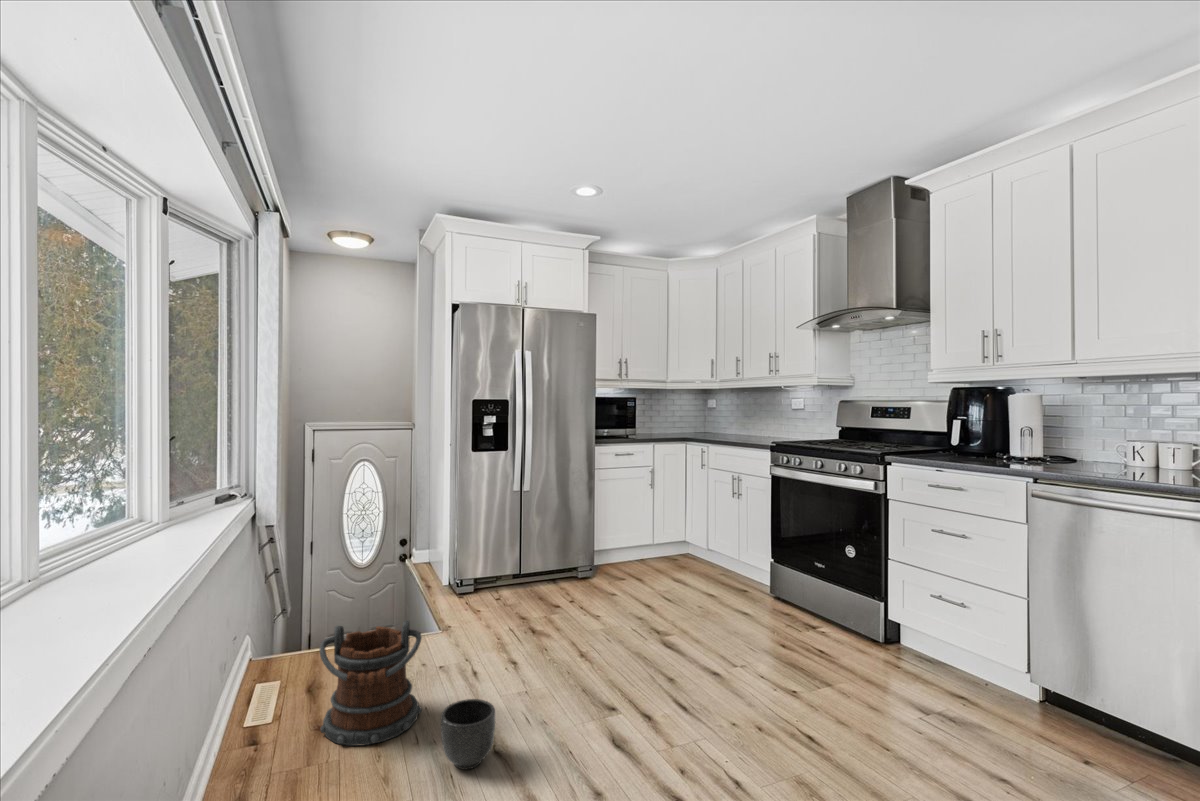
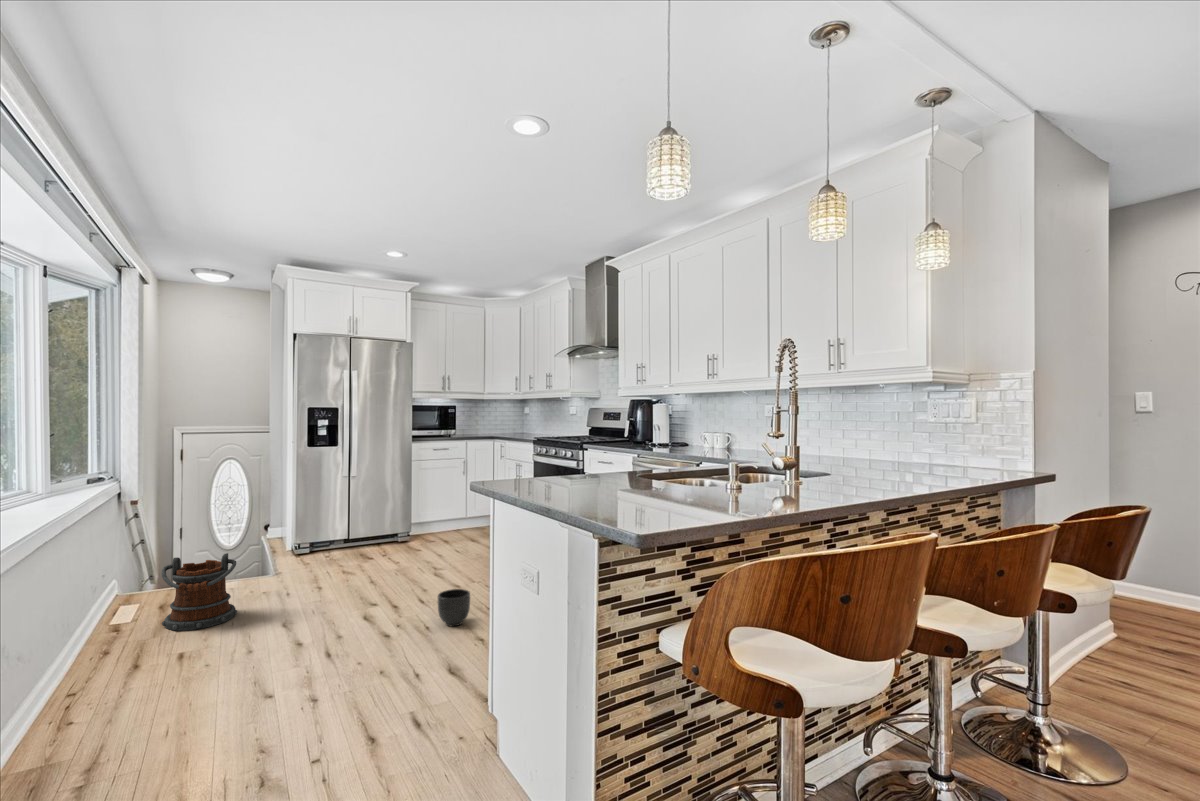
planter: present [441,699,495,770] -> present [438,589,470,626]

